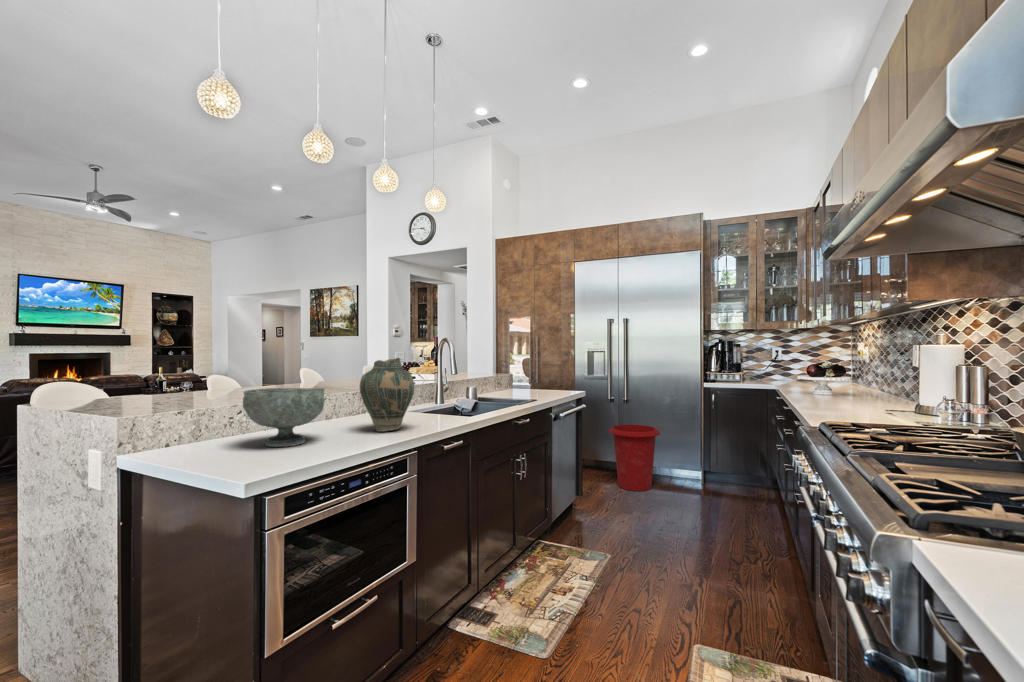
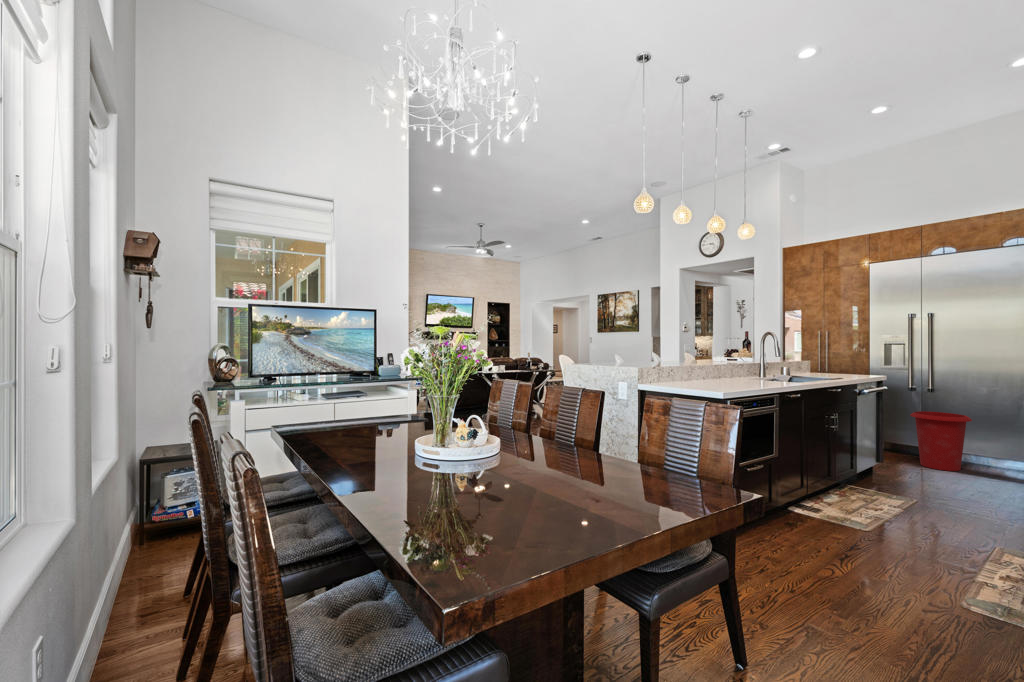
vase: present [360,358,414,432] -> none [735,341,770,383]
decorative bowl: present [243,388,324,447] -> none [684,356,725,385]

